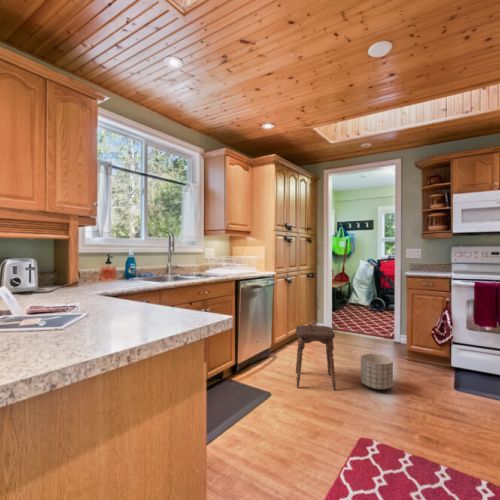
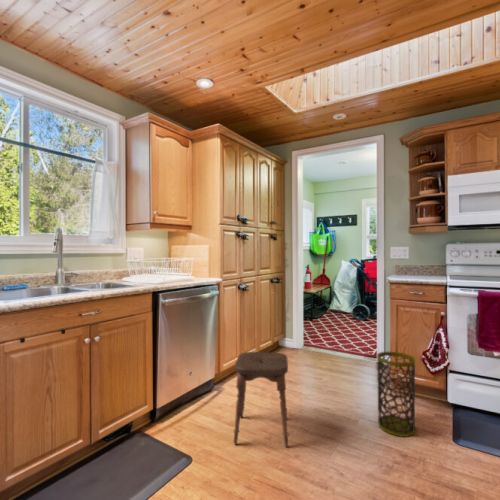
trash can: none [398,327,427,386] -> present [377,352,415,437]
planter: present [361,354,393,390] -> none [324,391,368,446]

